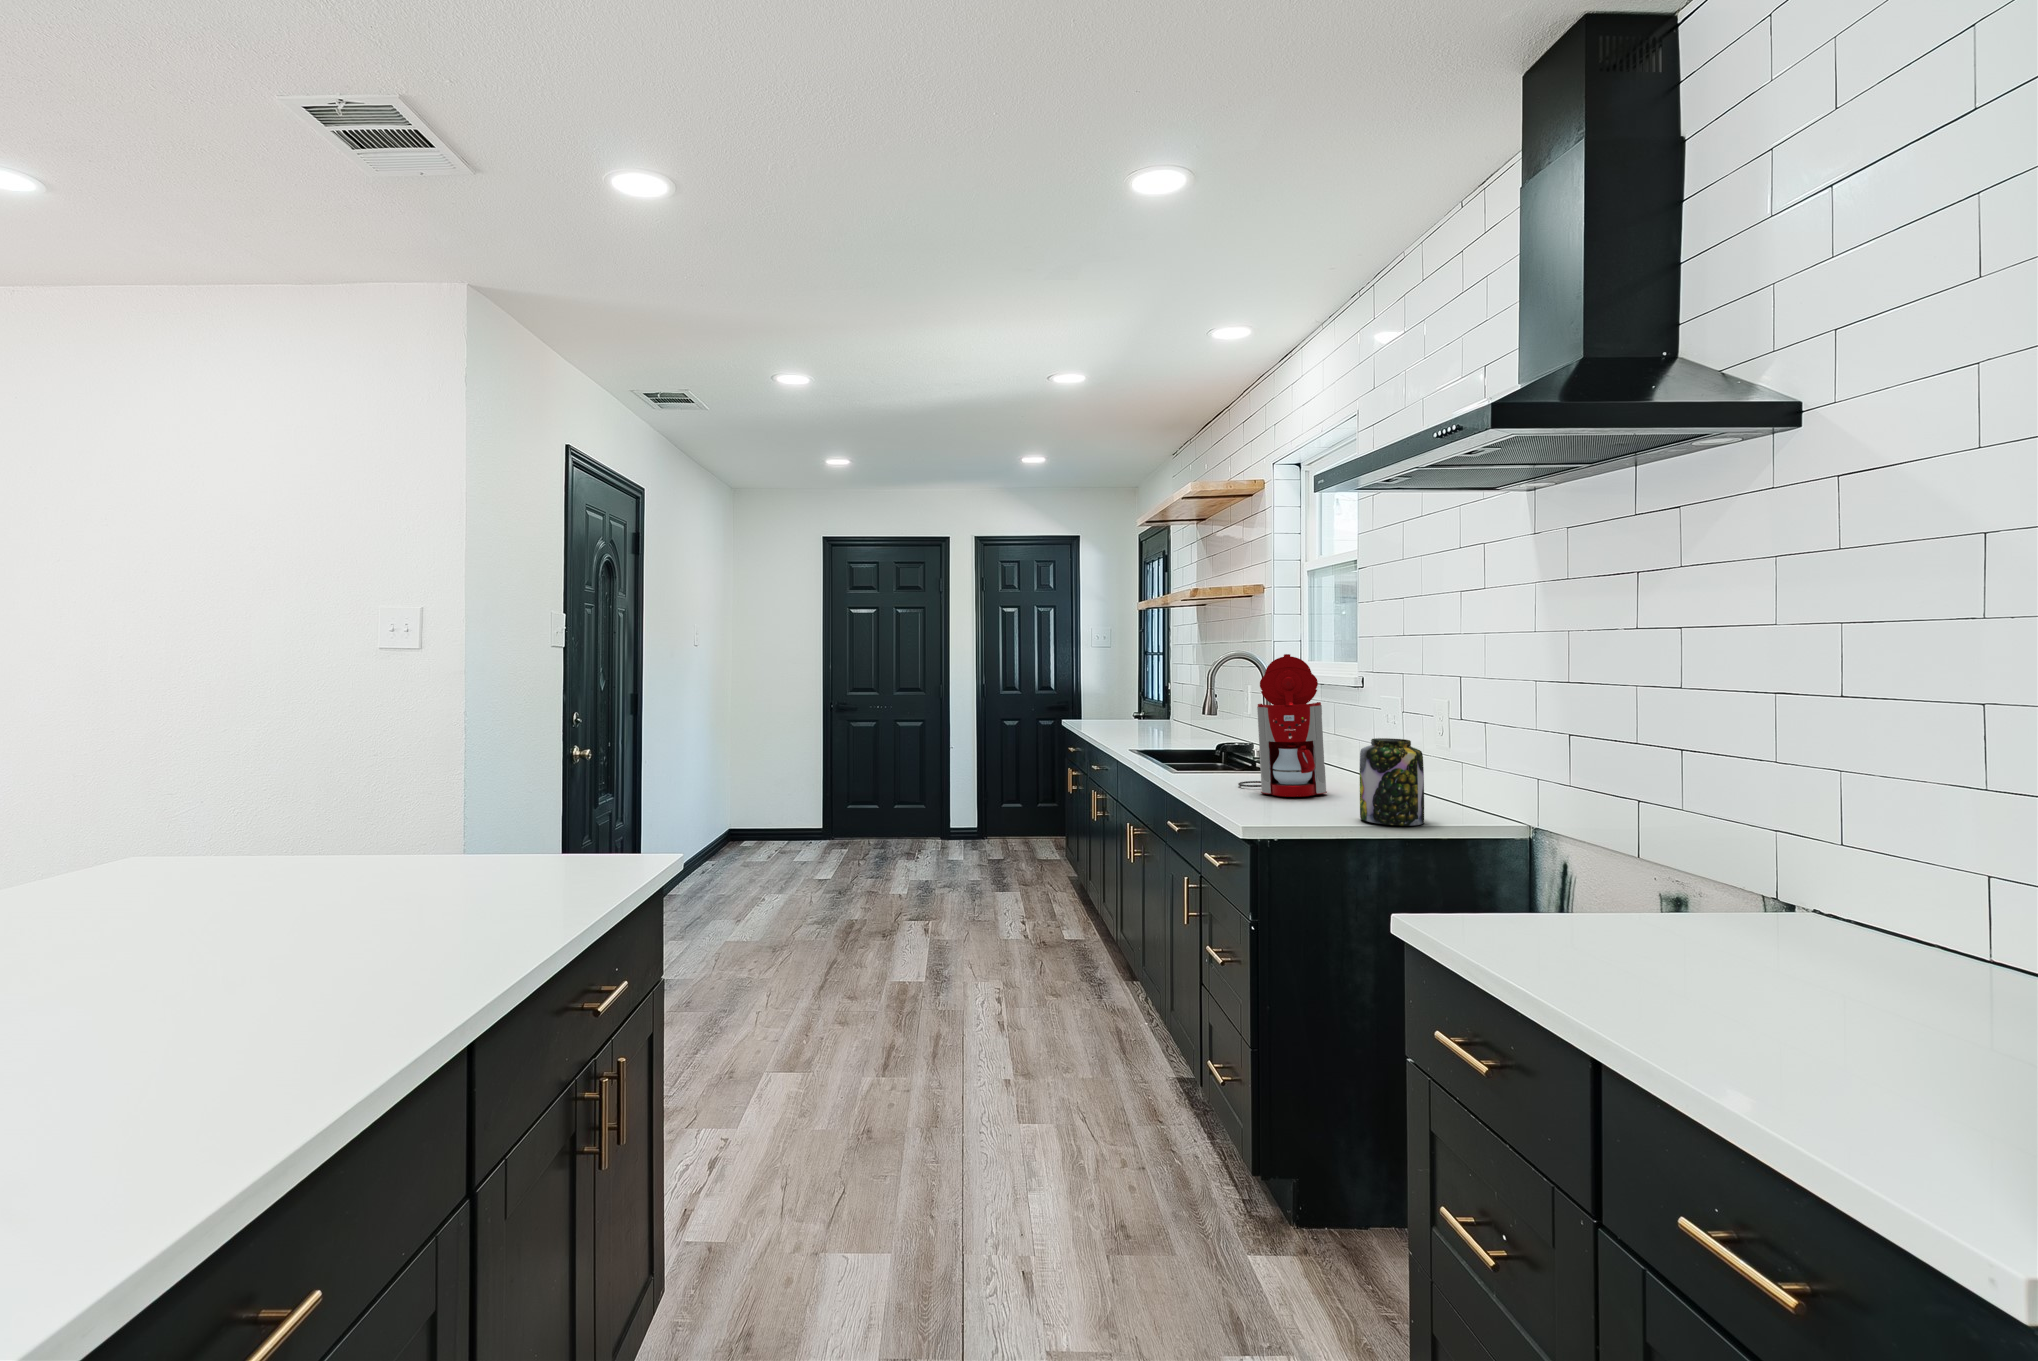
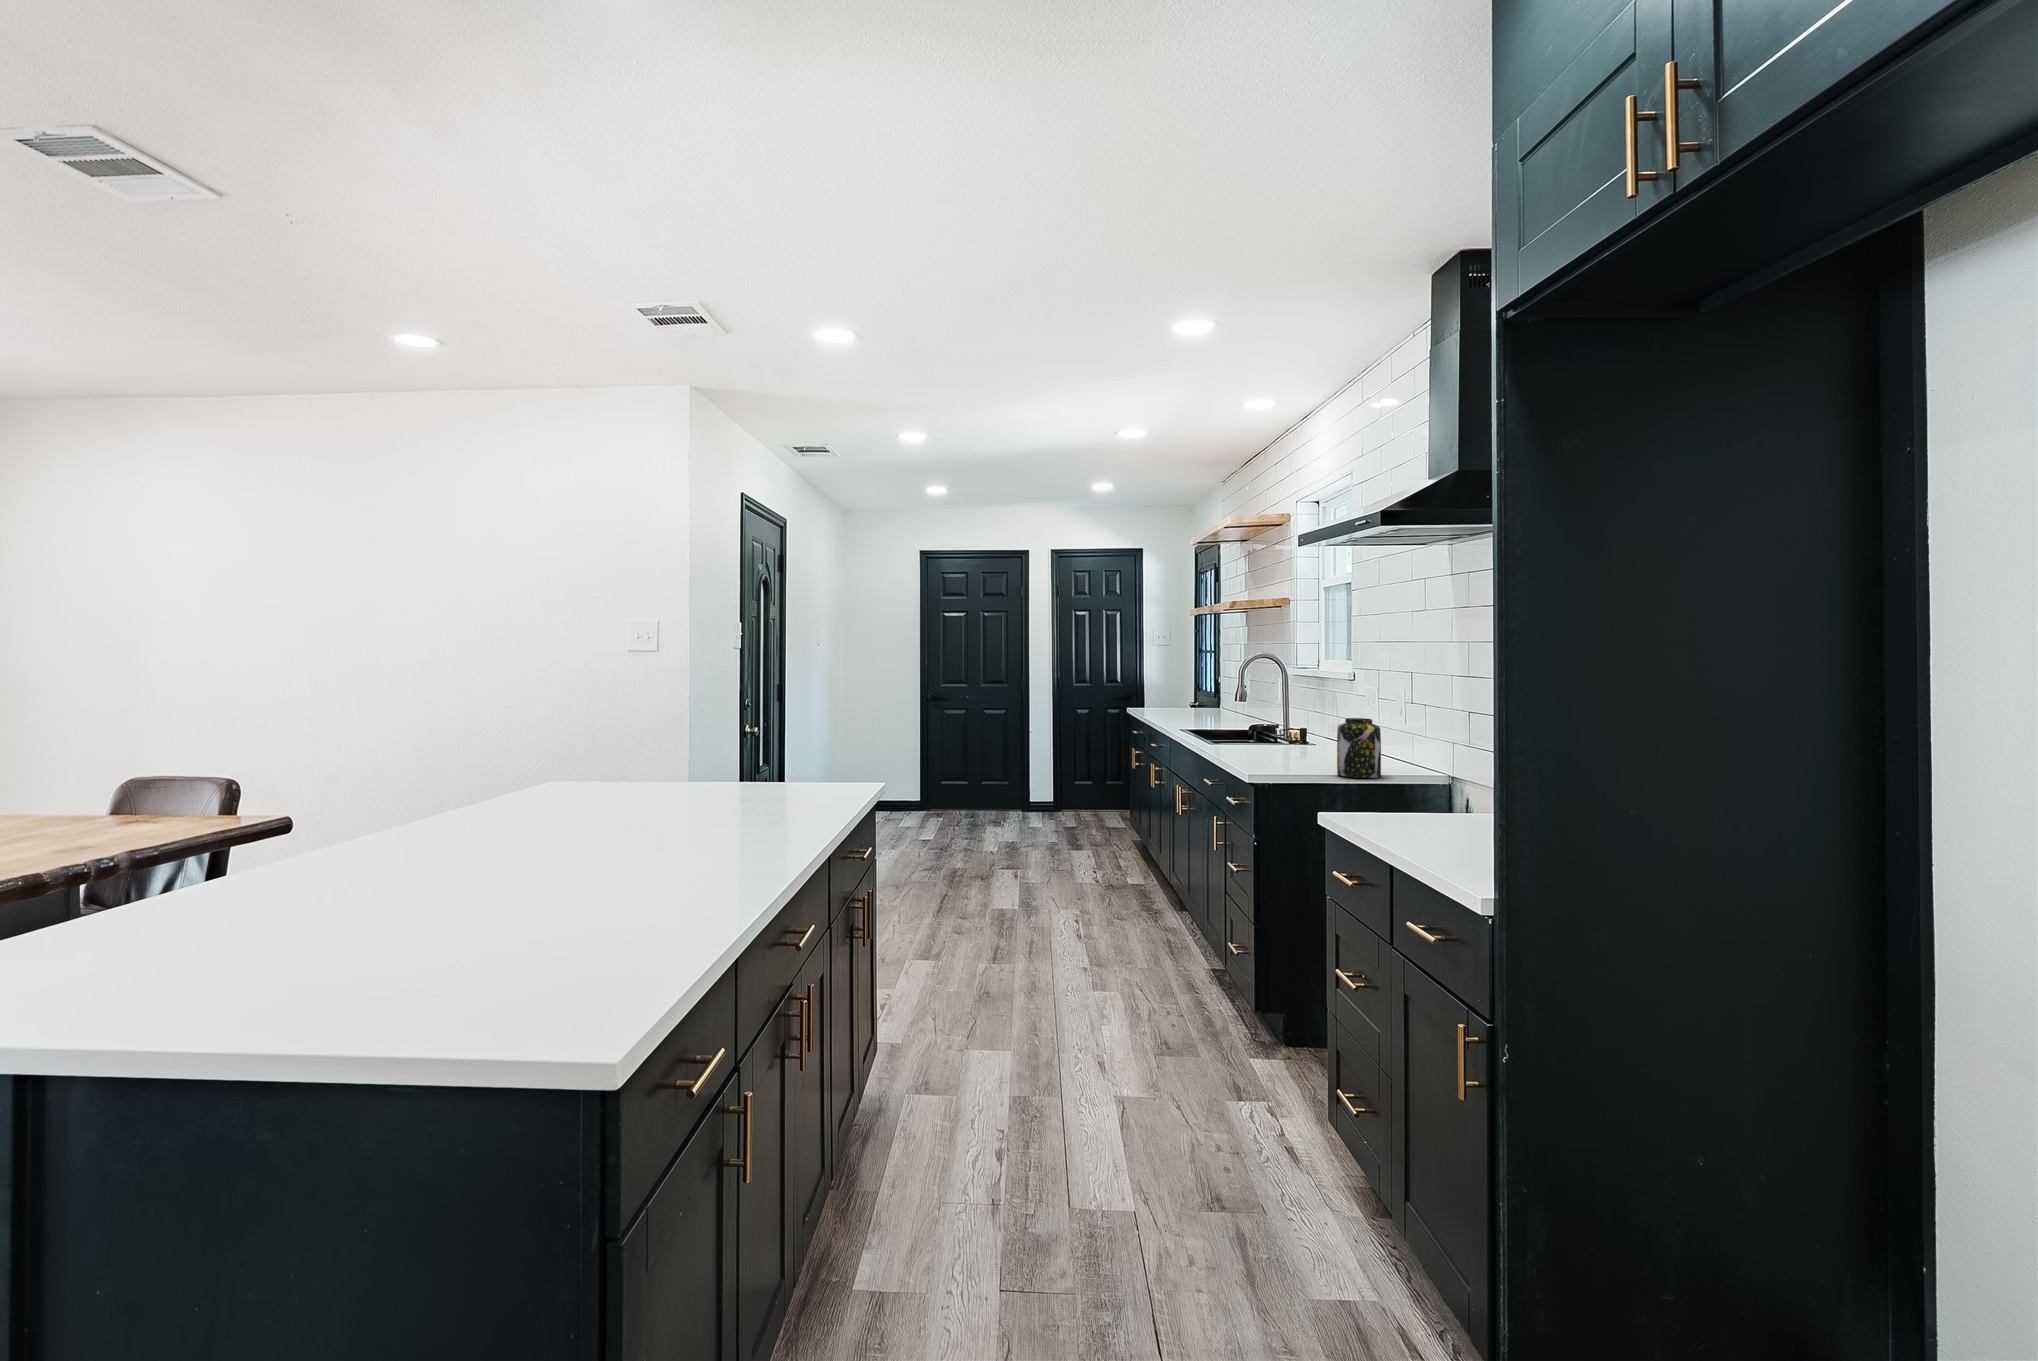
coffee maker: present [1238,654,1327,797] -> none [1260,657,1323,761]

